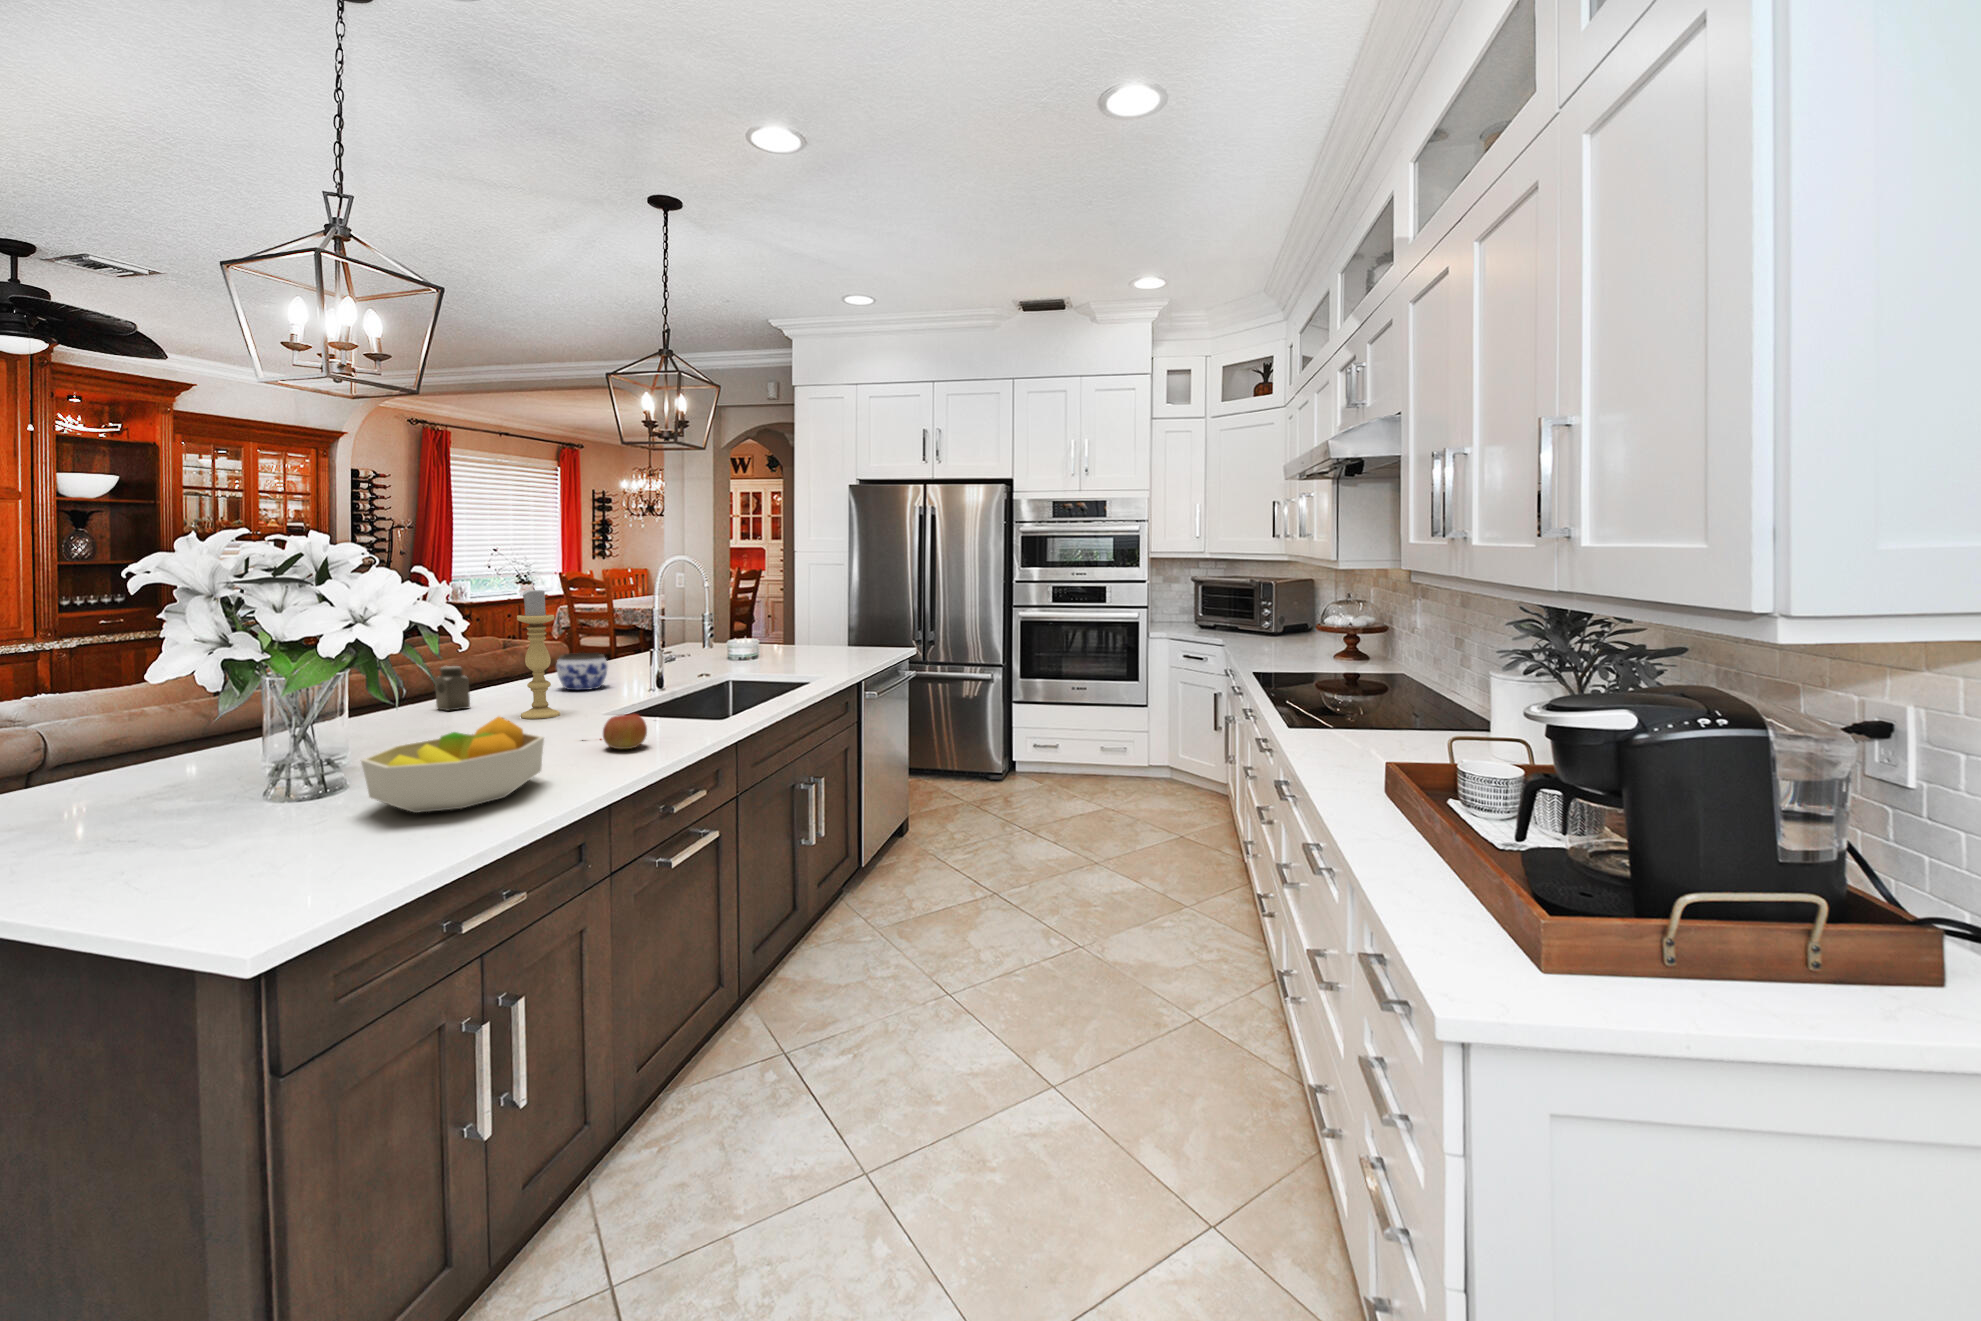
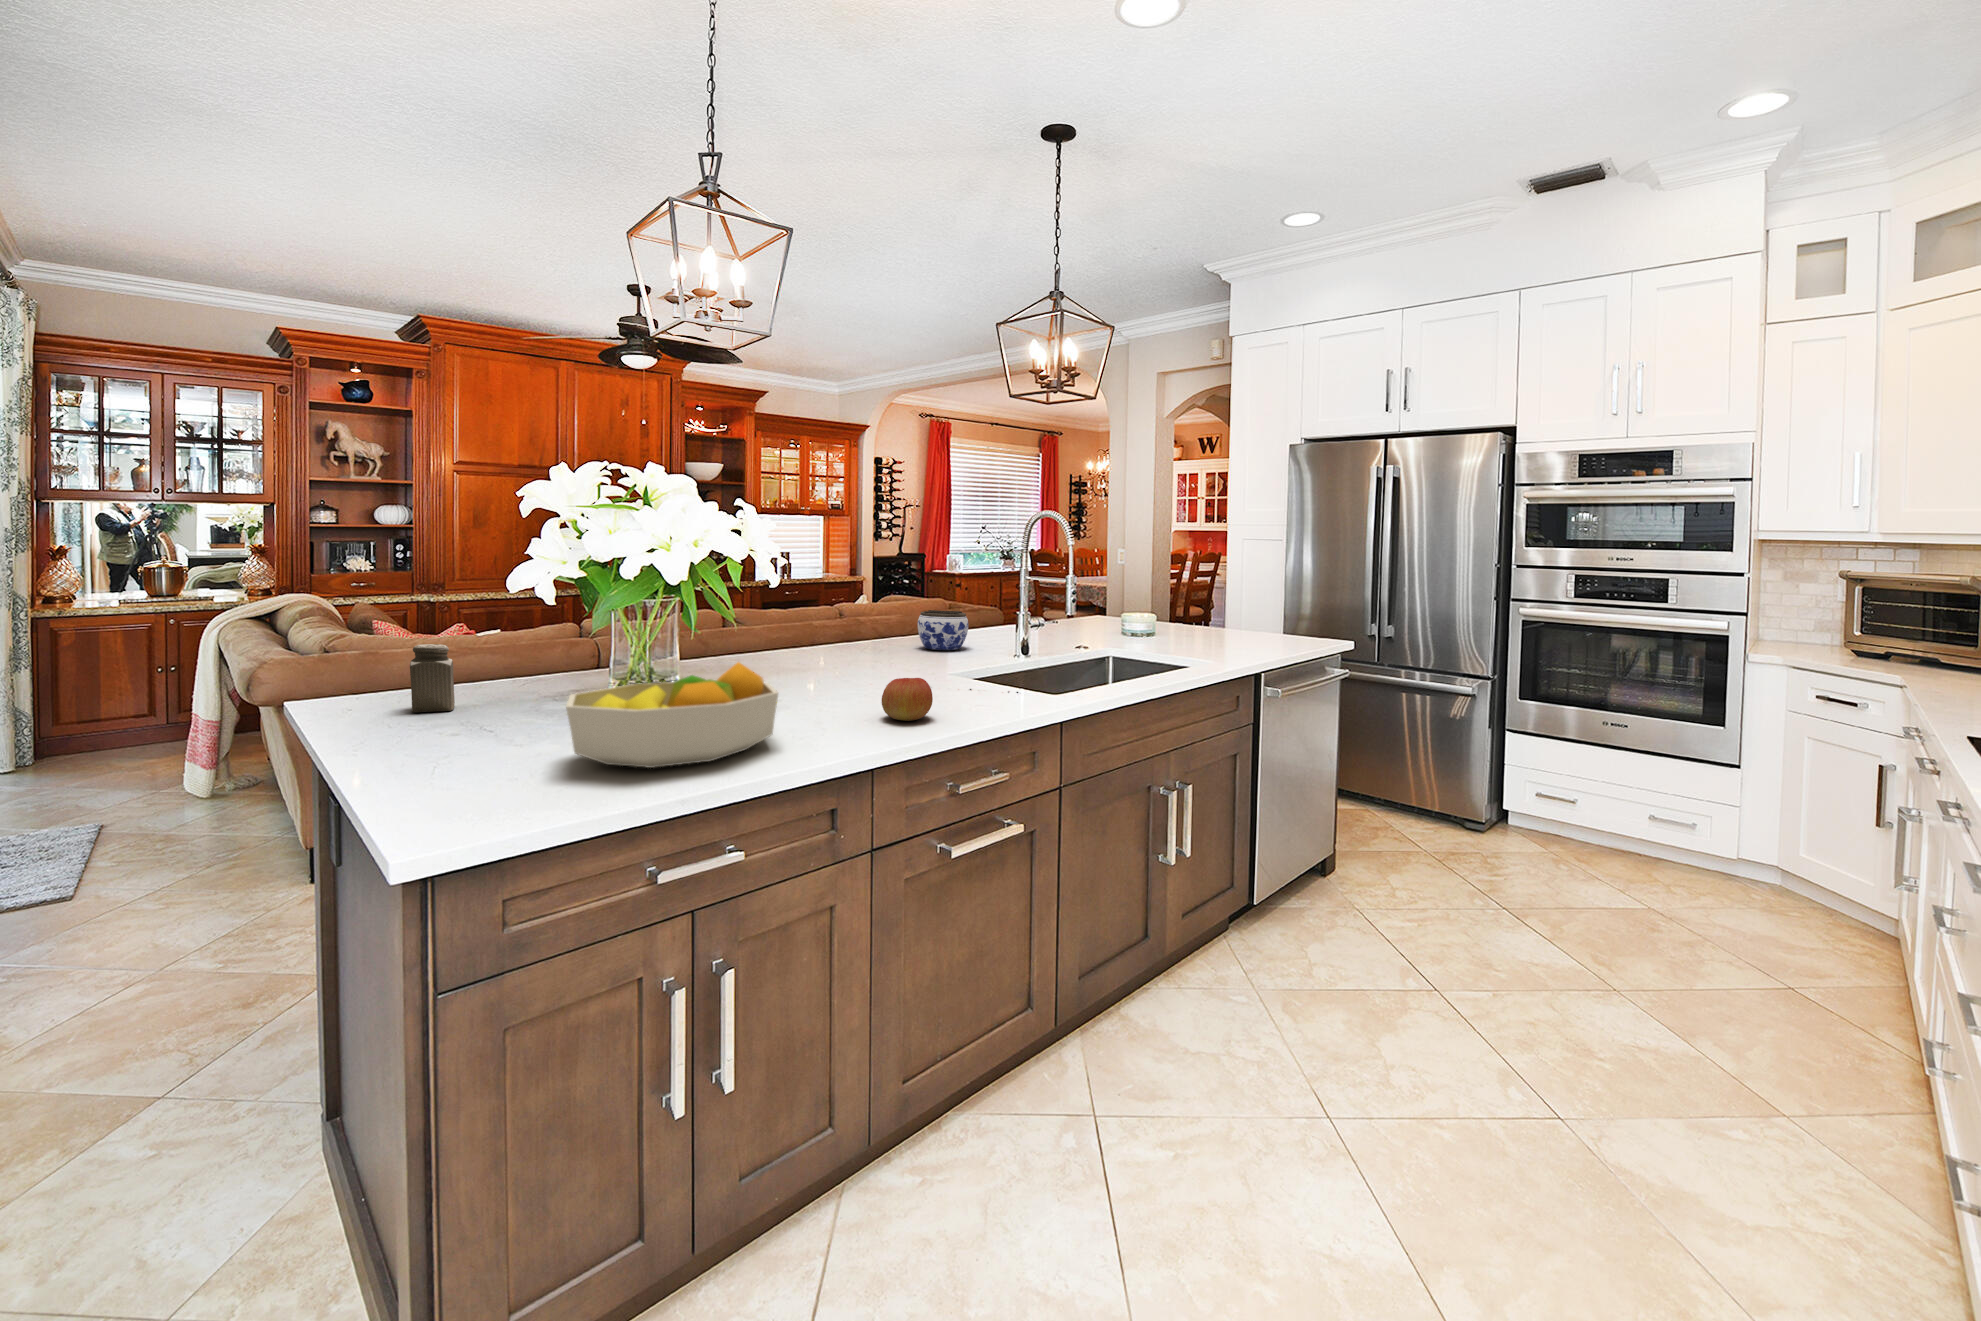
candle holder: present [517,588,560,719] -> none [850,529,890,675]
salt shaker: present [435,666,470,711] -> present [410,644,455,712]

